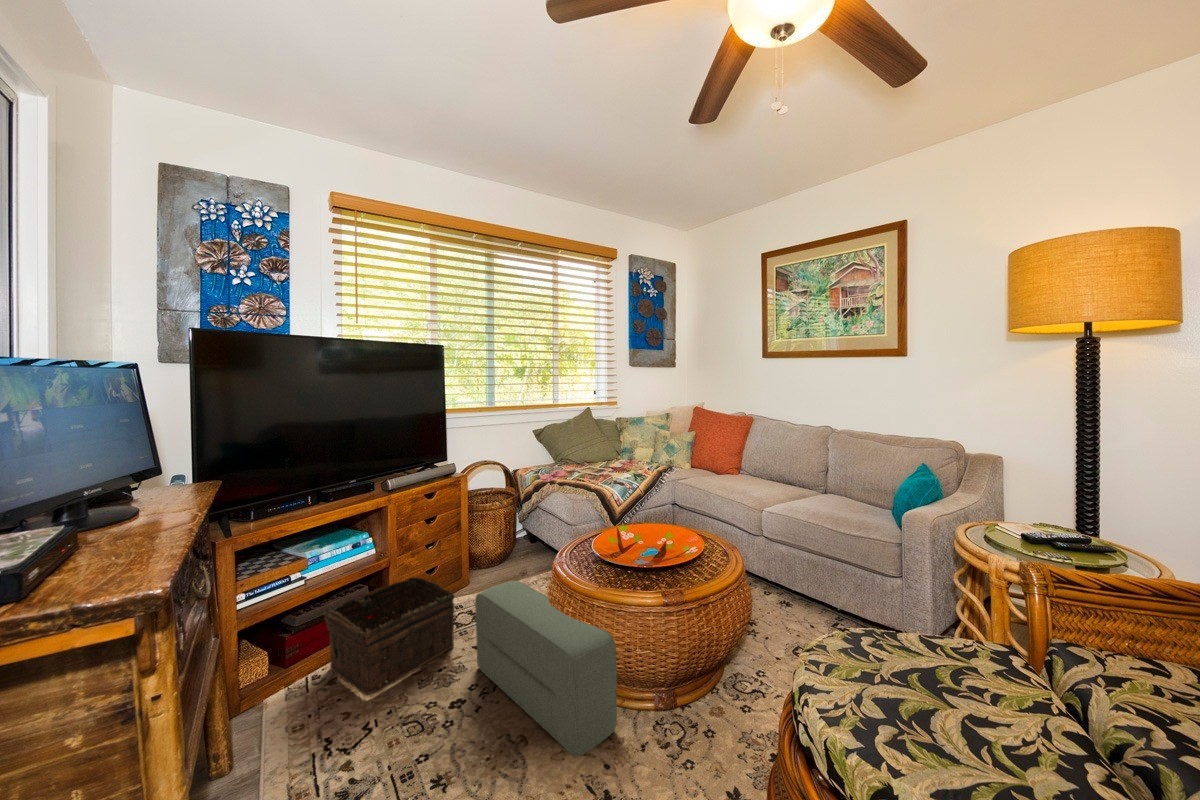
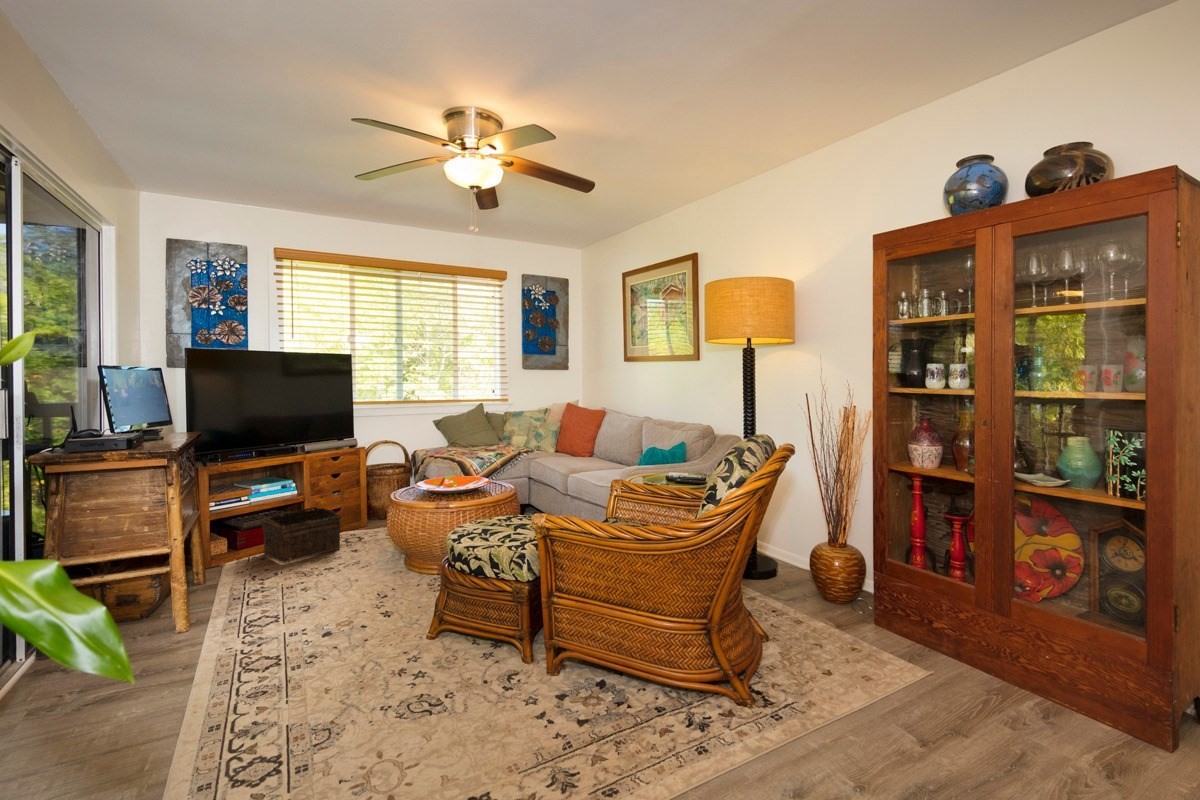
pouf: present [475,580,617,756] -> none [349,507,411,584]

